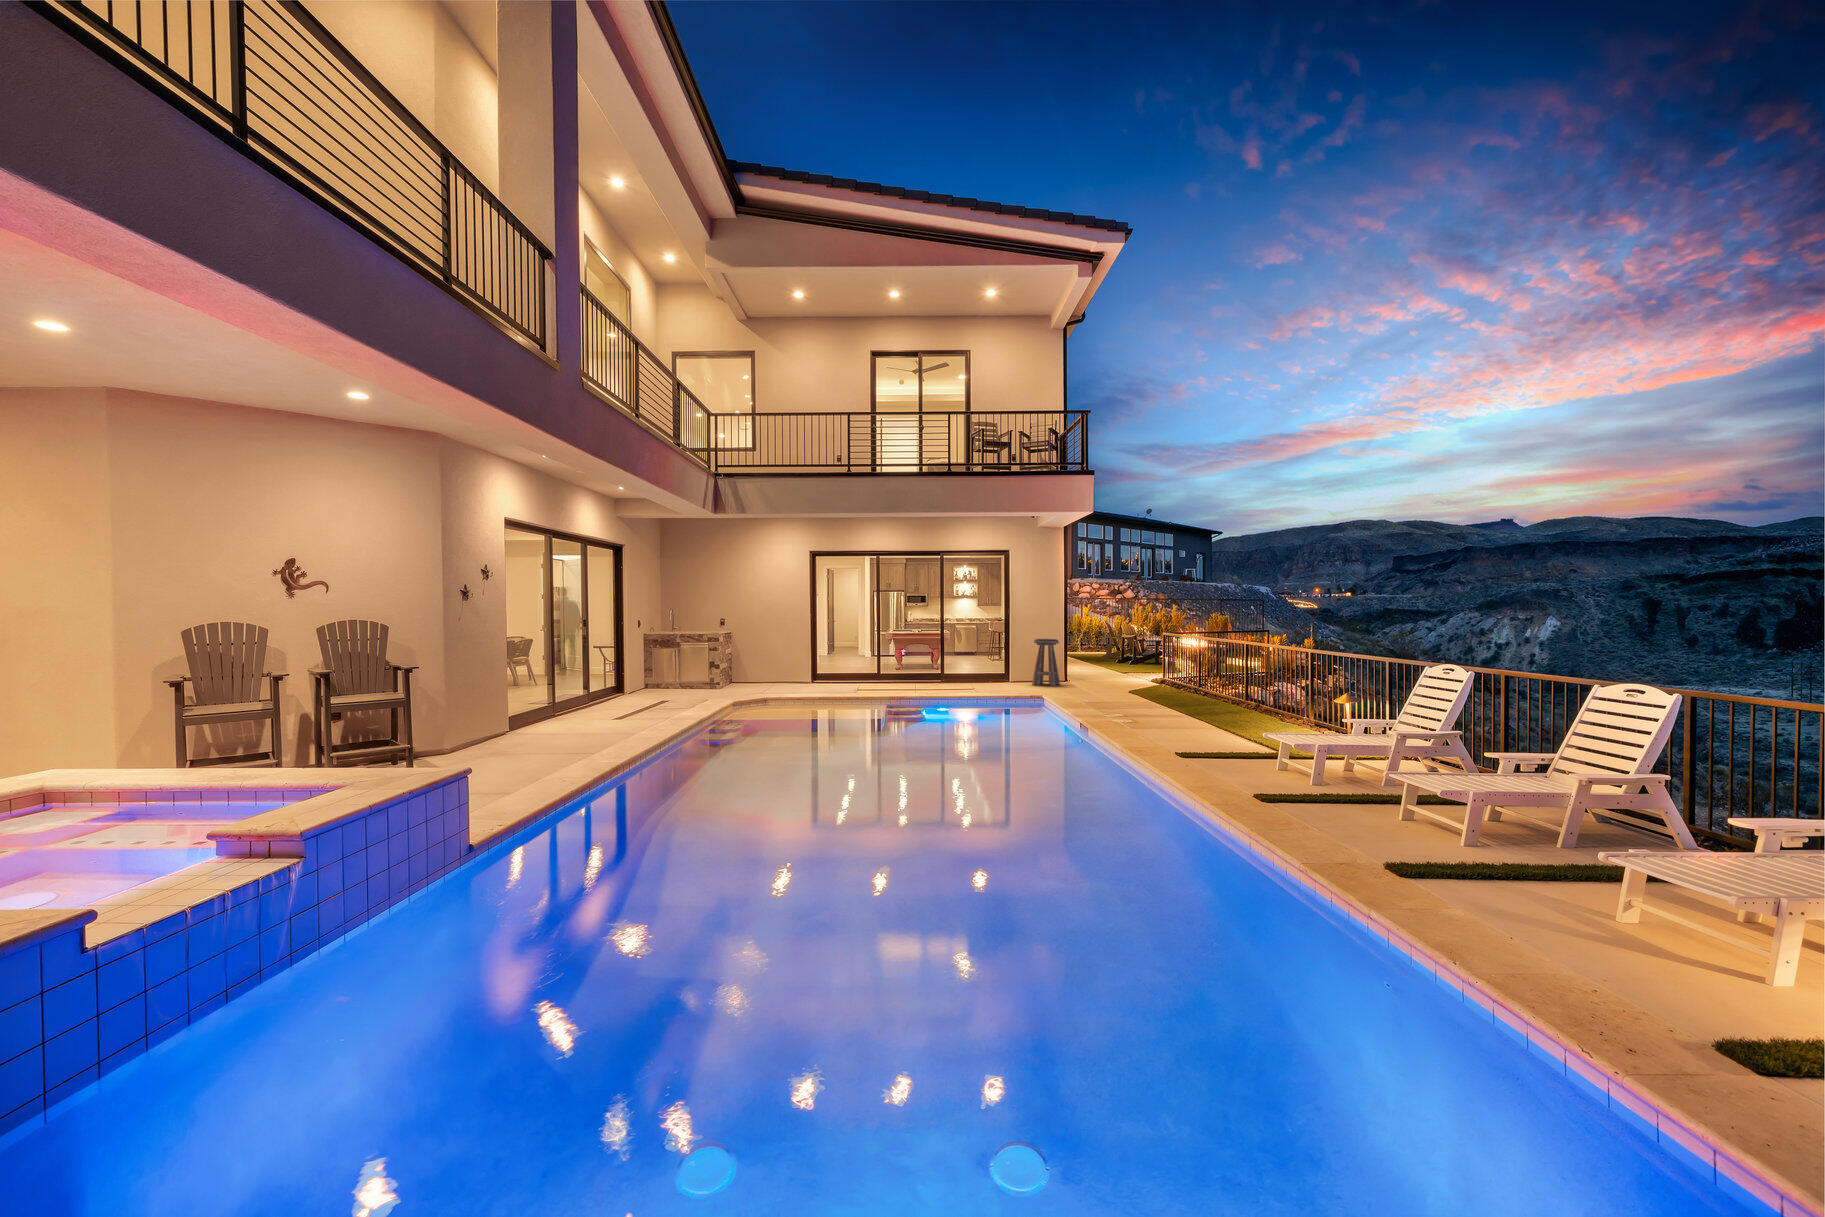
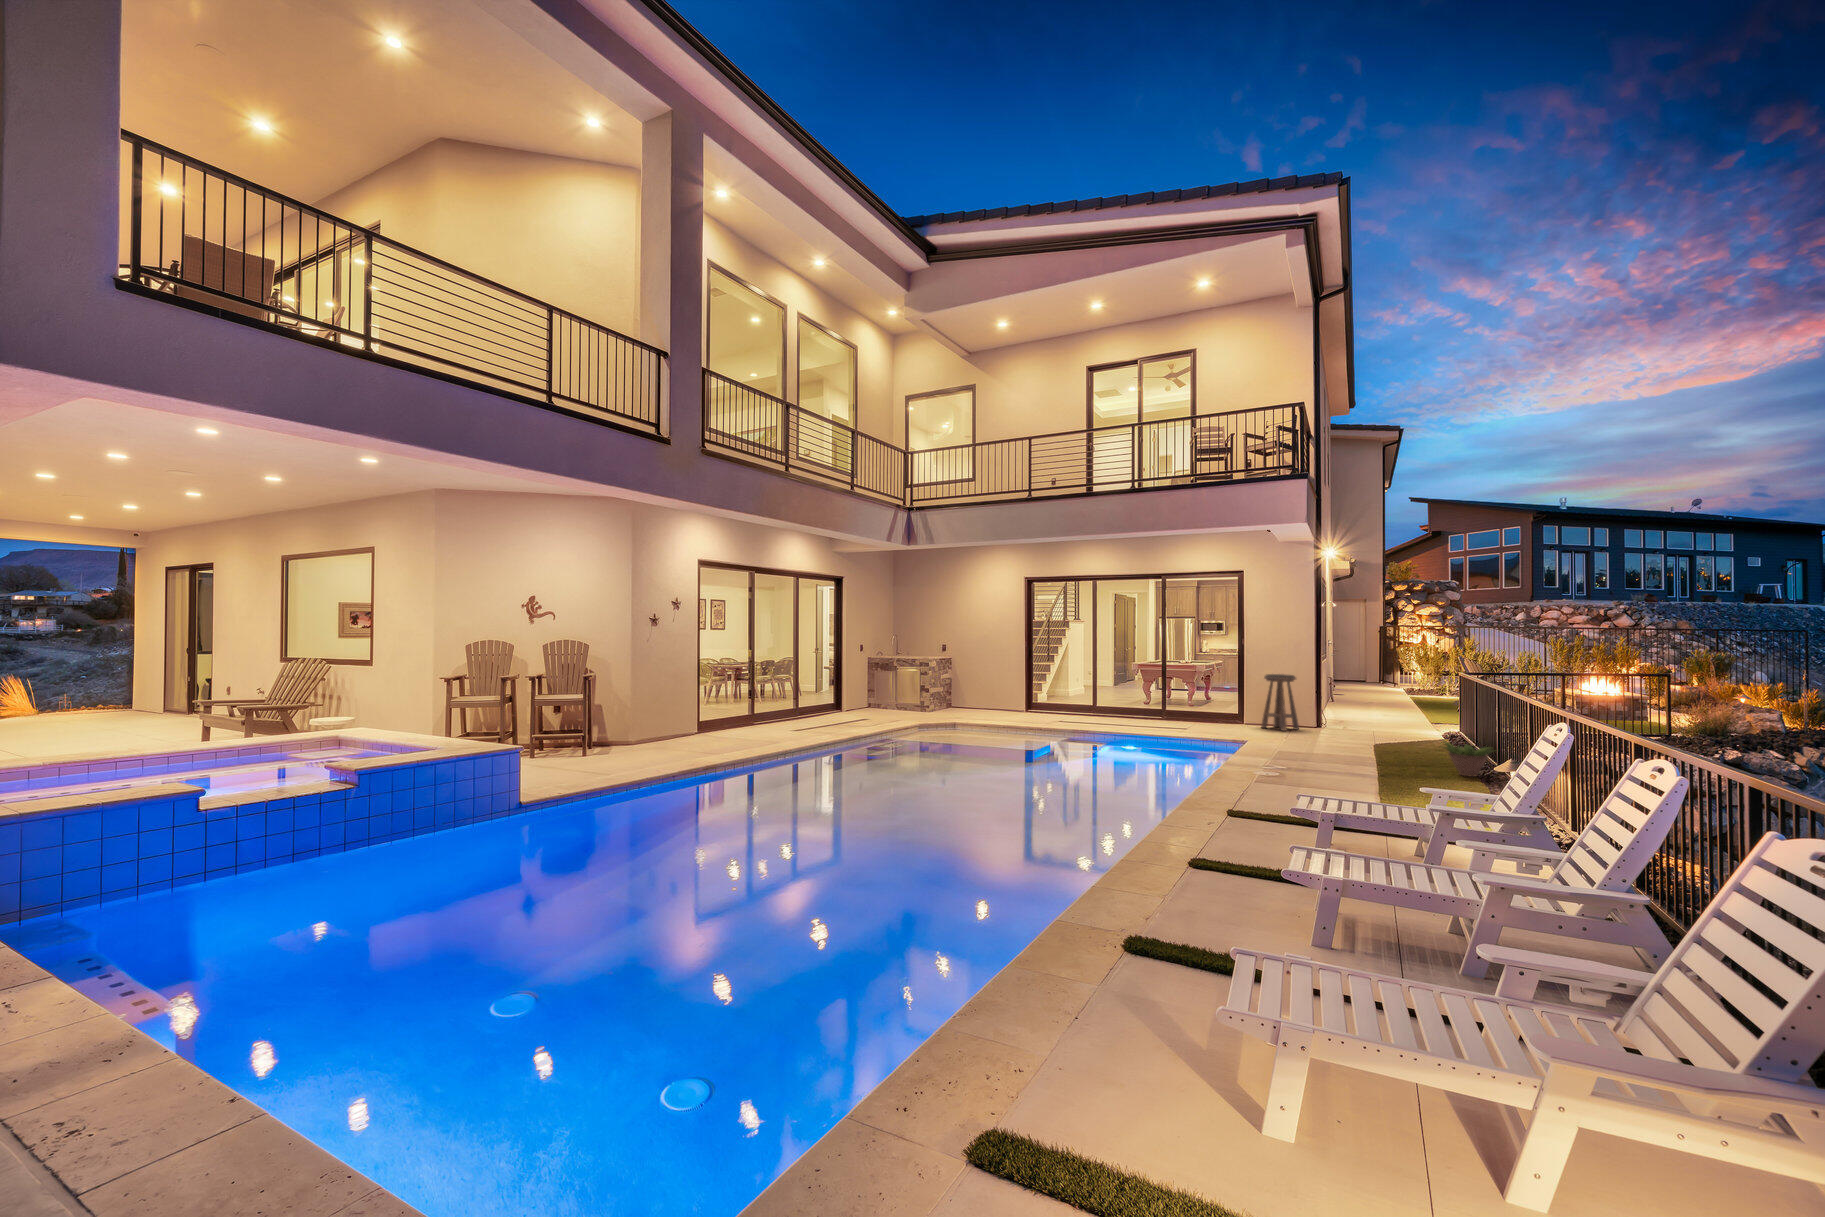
decorative plant: none [1219,684,1262,710] -> present [1443,741,1492,777]

